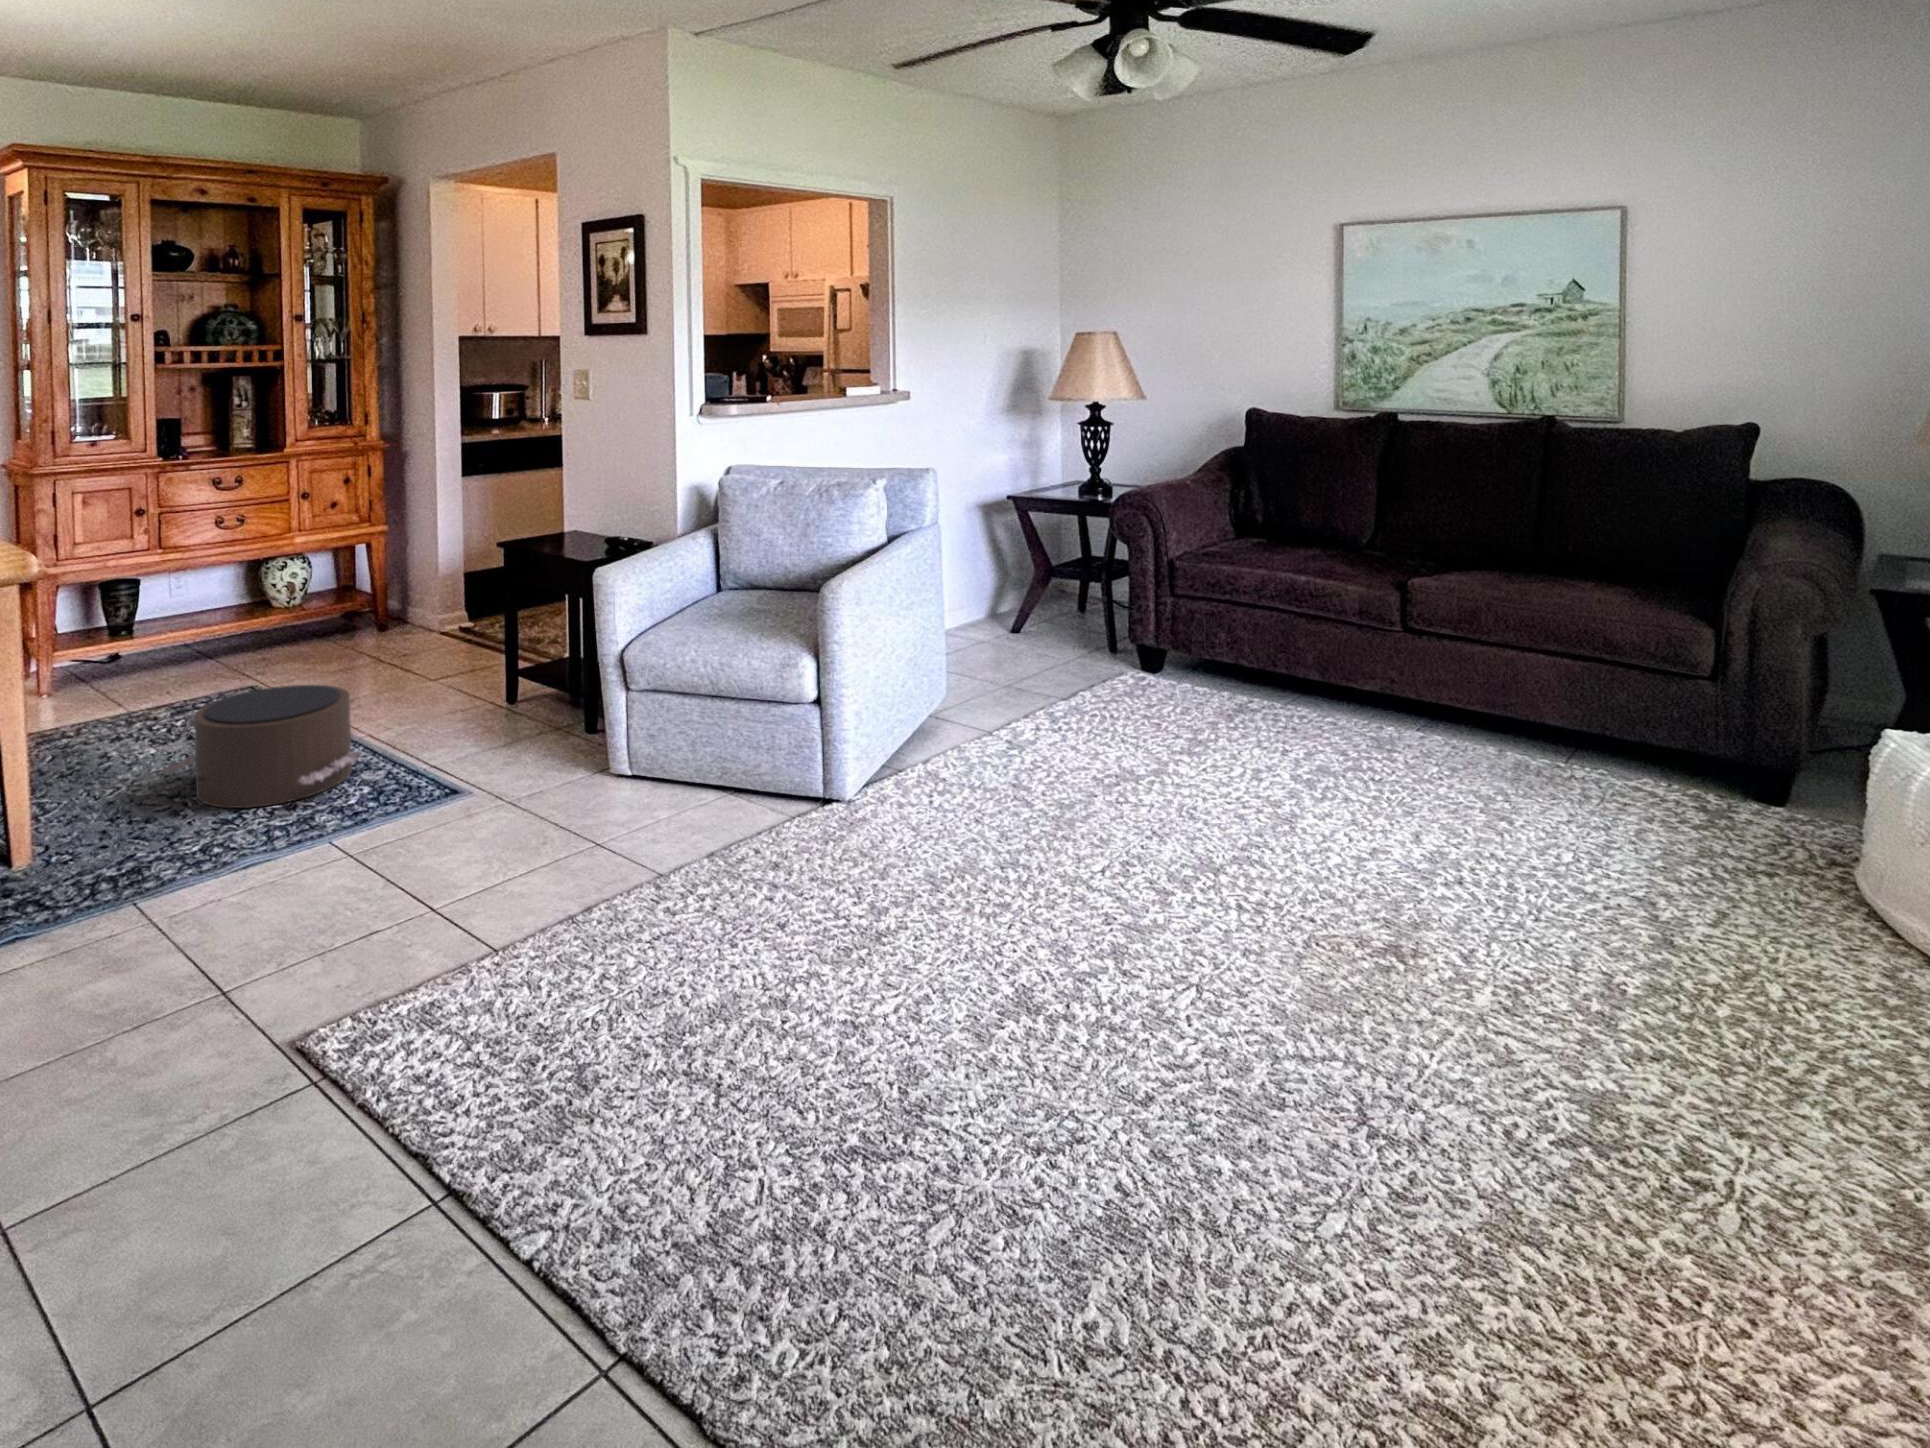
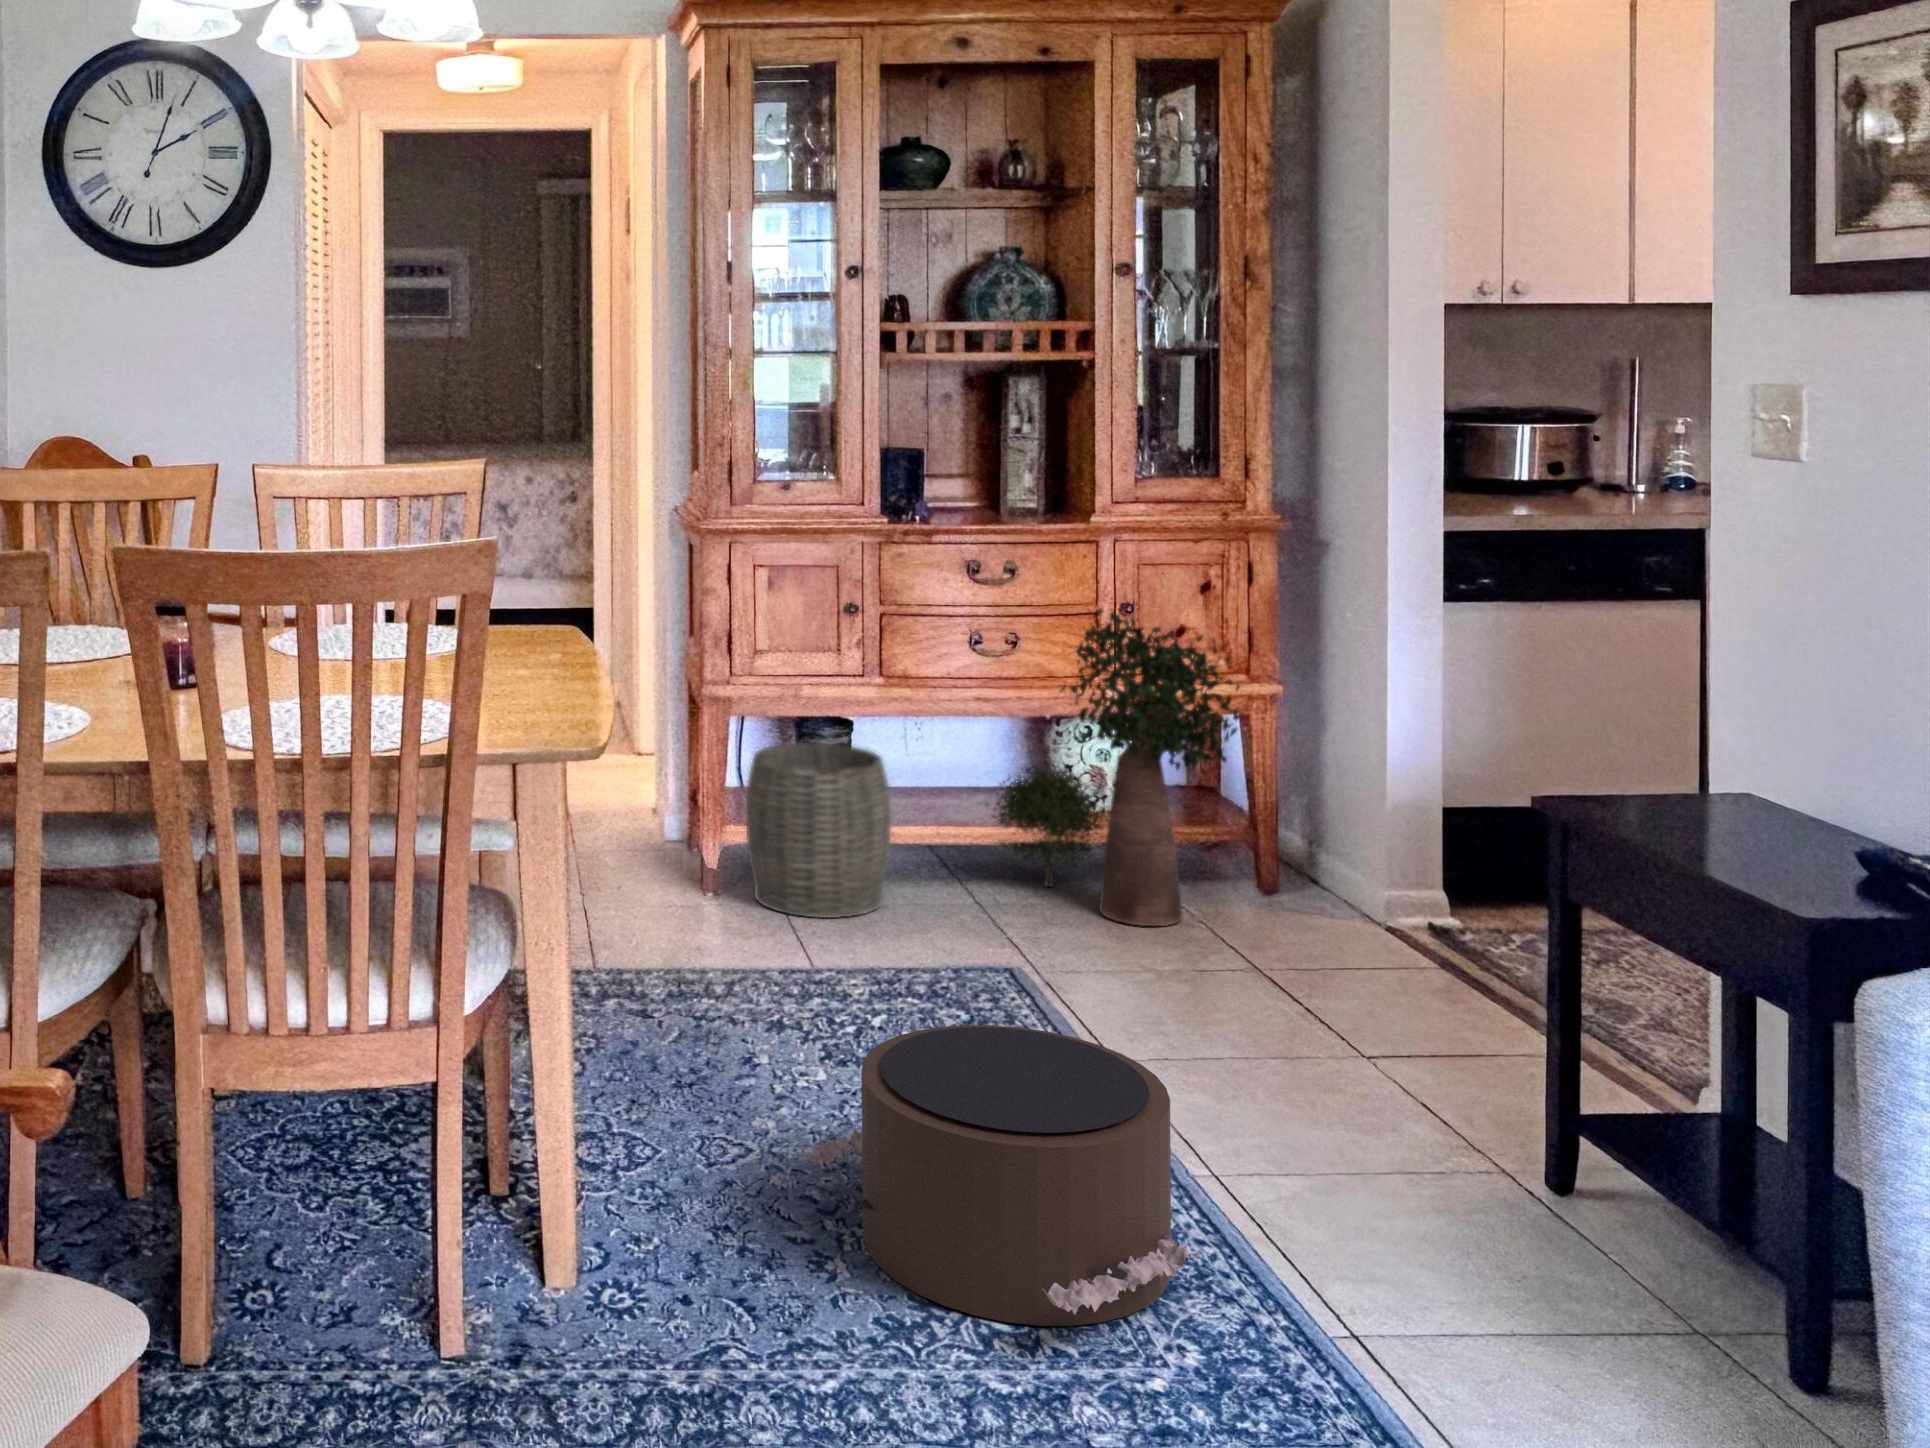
potted plant: none [226,497,369,657] -> present [993,609,1241,926]
woven basket: none [71,593,170,694] -> present [746,743,891,918]

